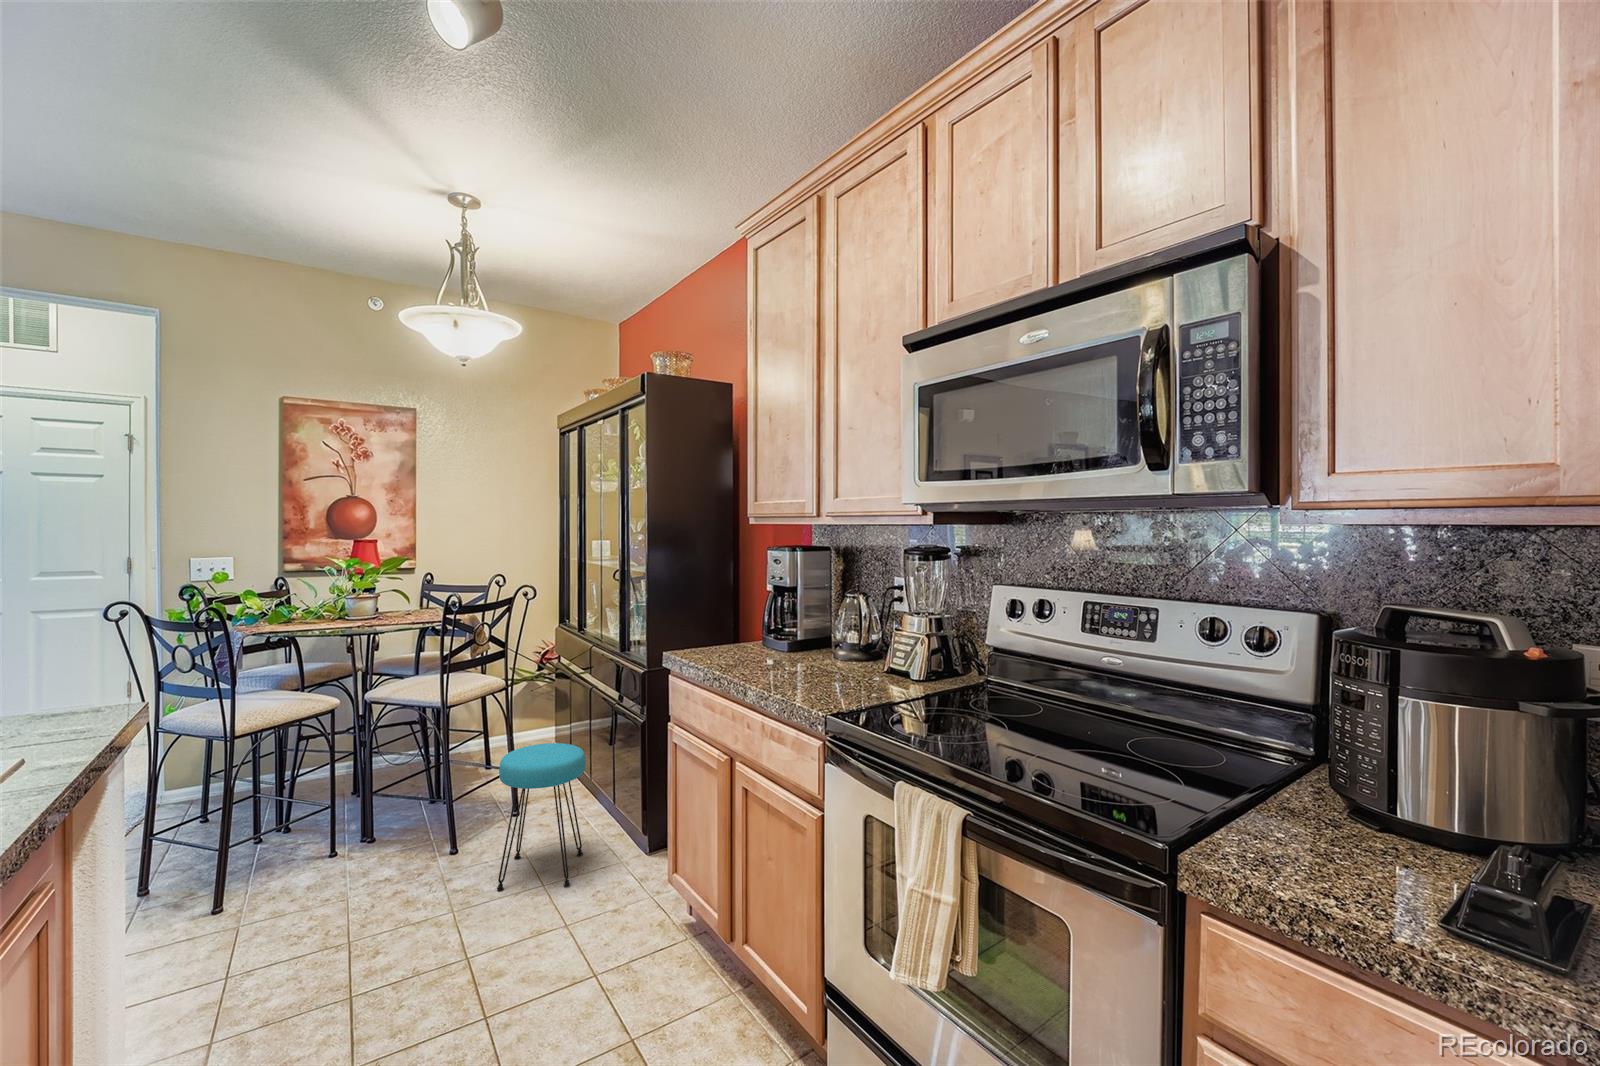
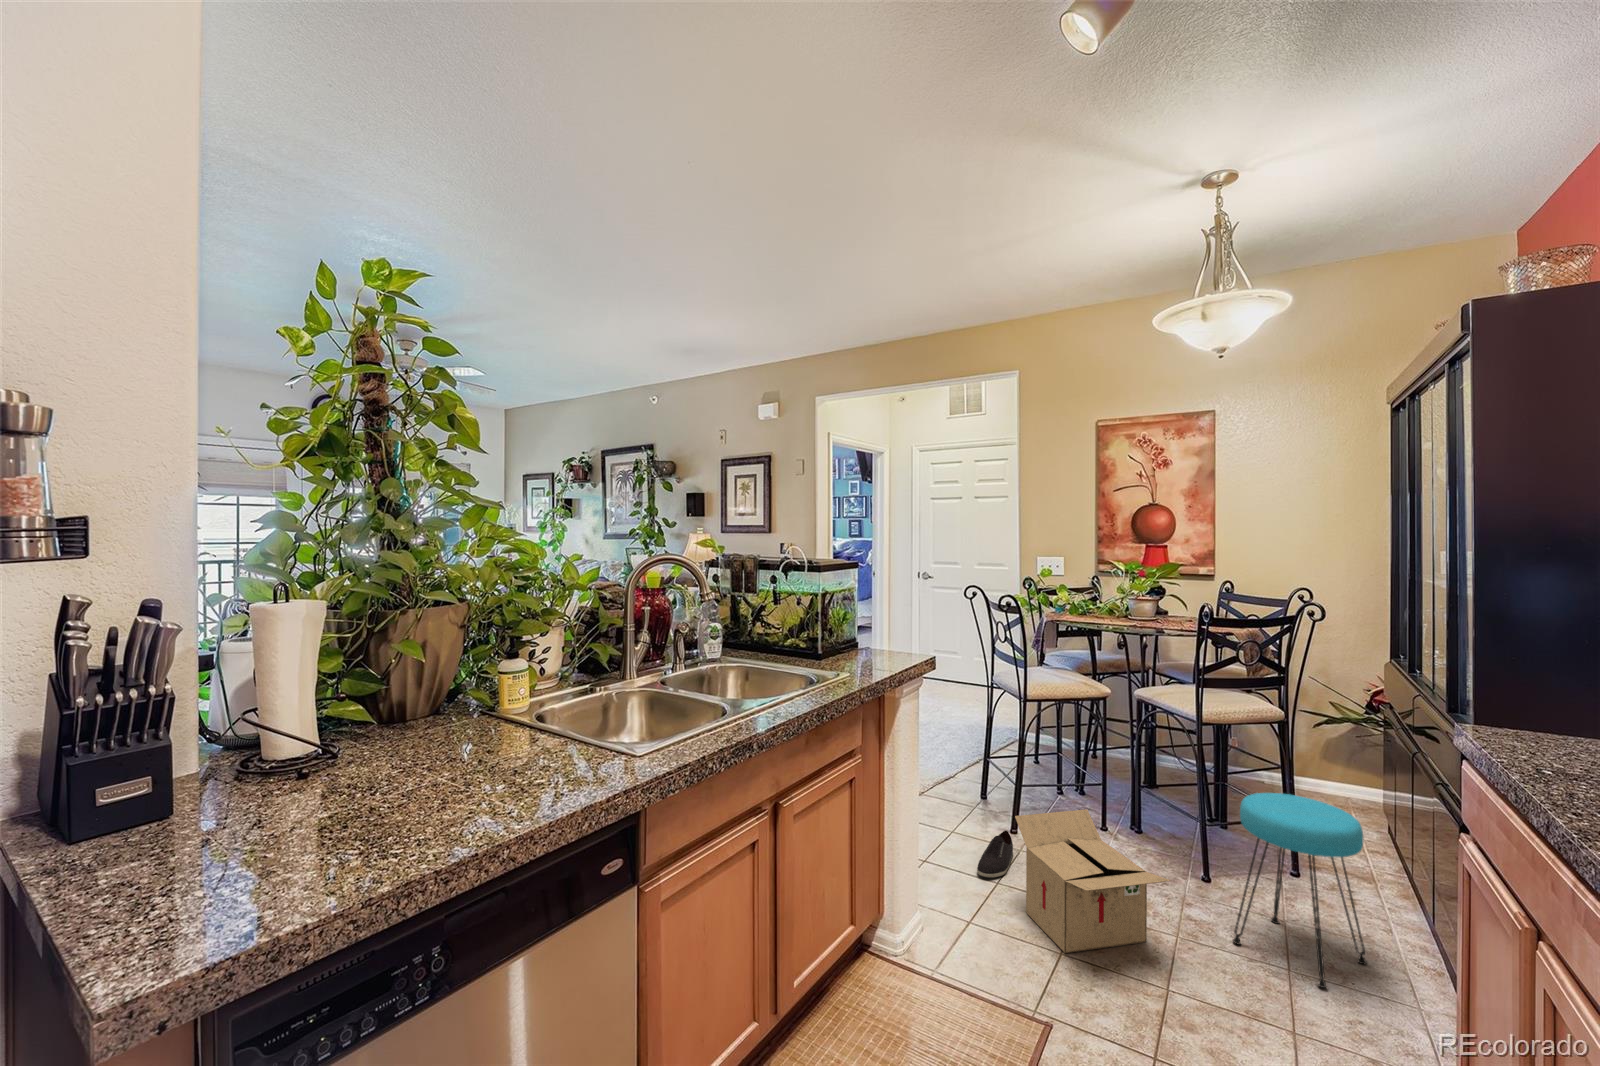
cardboard box: none [266,832,461,992] -> present [1015,809,1171,953]
shoe: none [190,909,236,981] -> present [977,831,1013,877]

